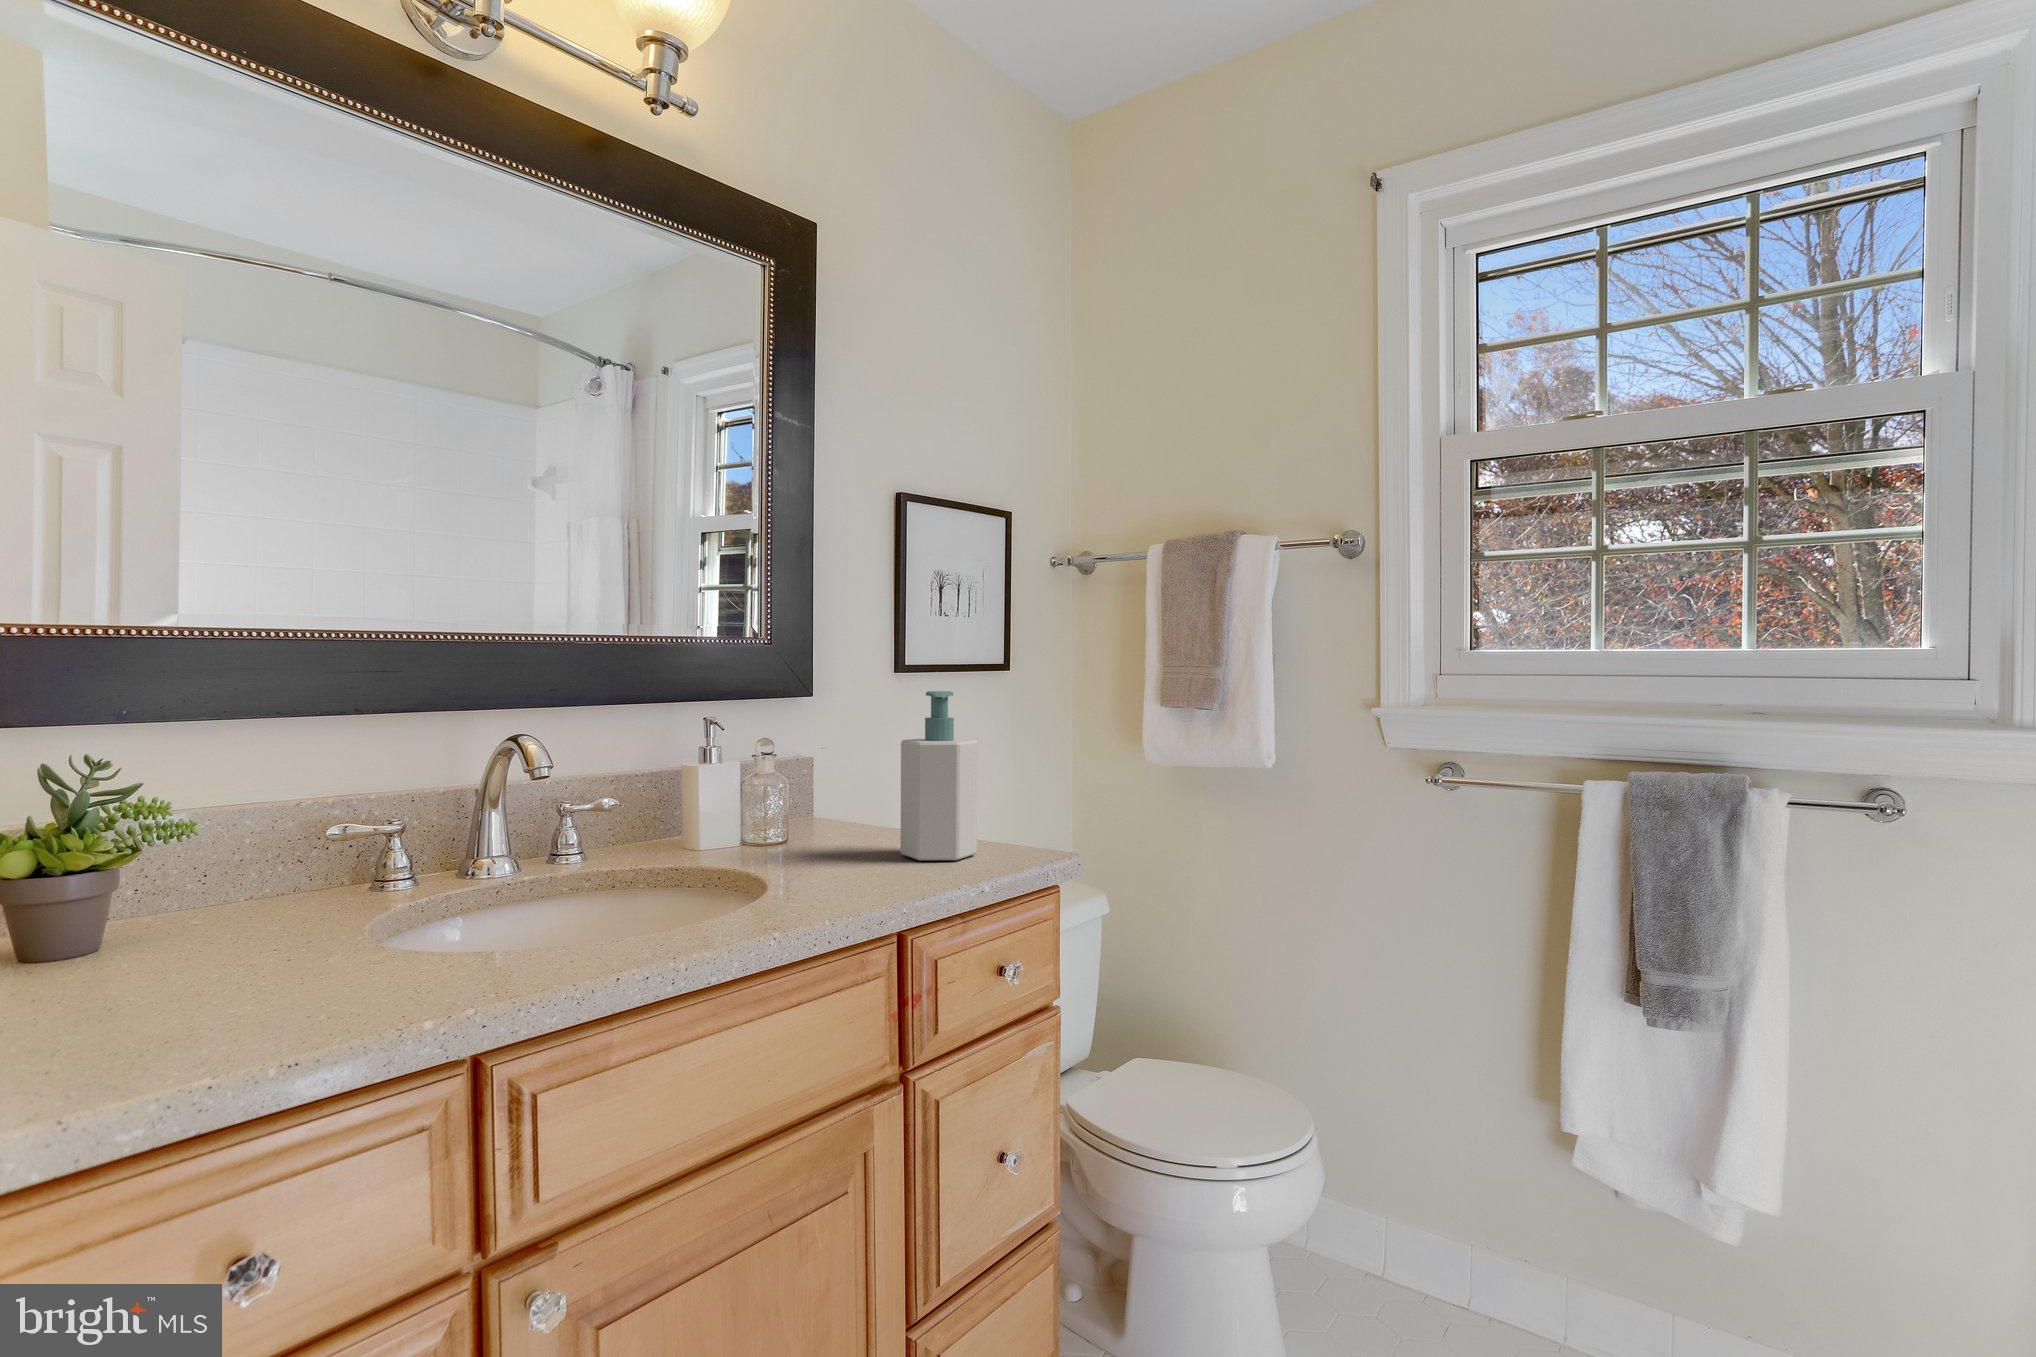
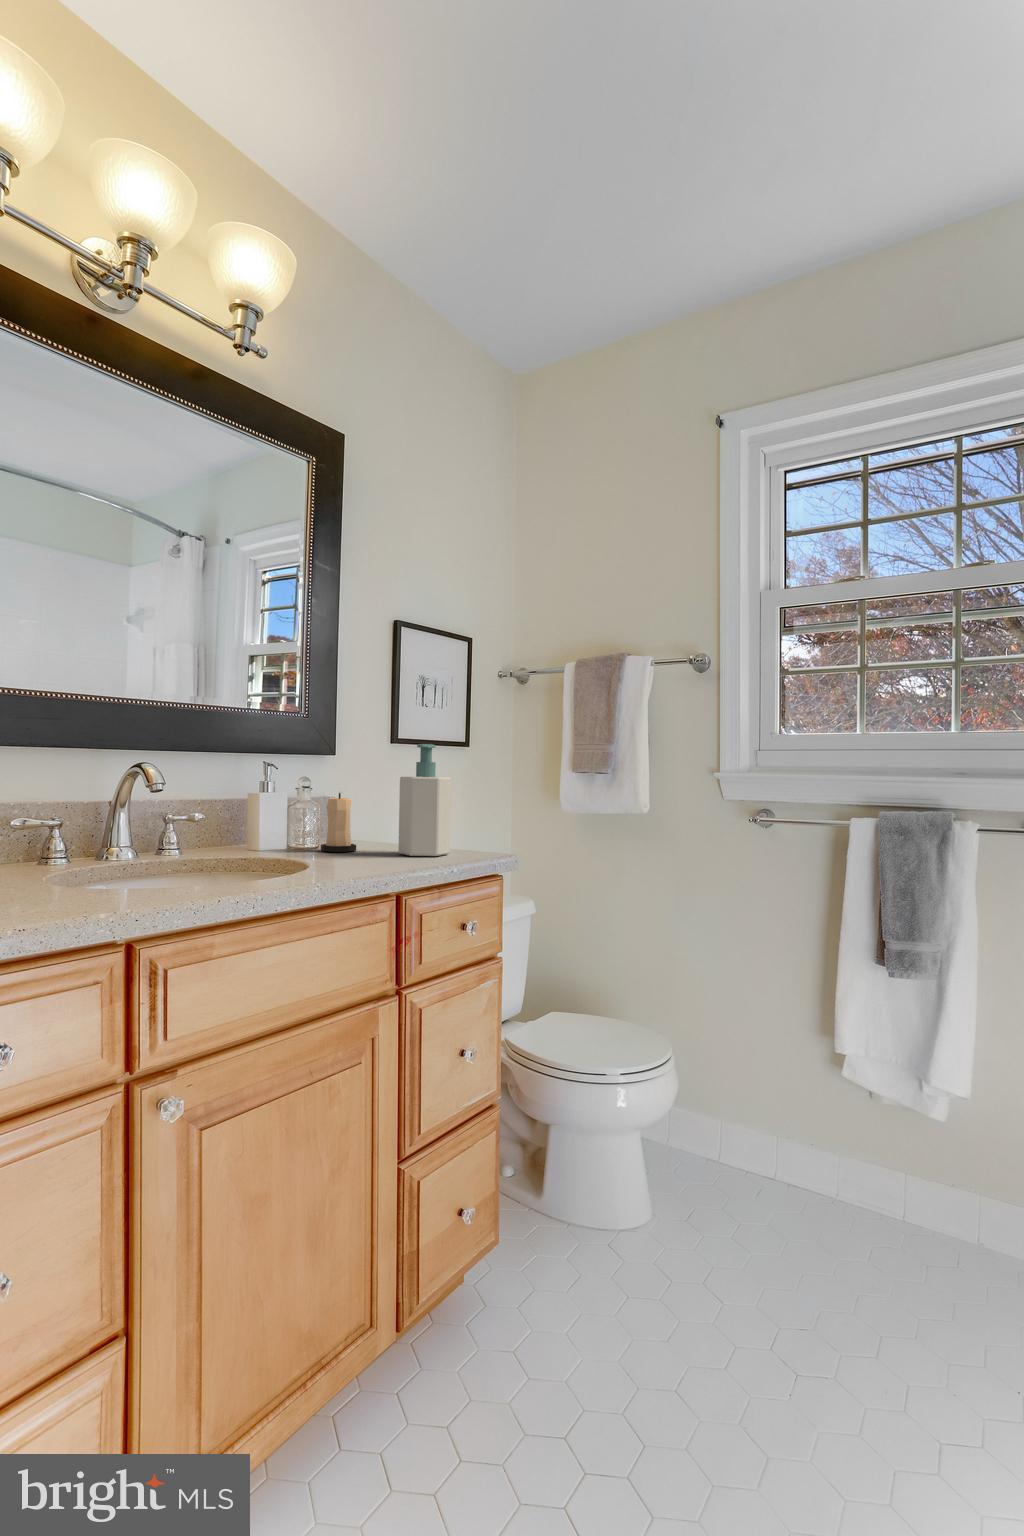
candle: none [787,762,839,852] -> present [321,793,356,852]

